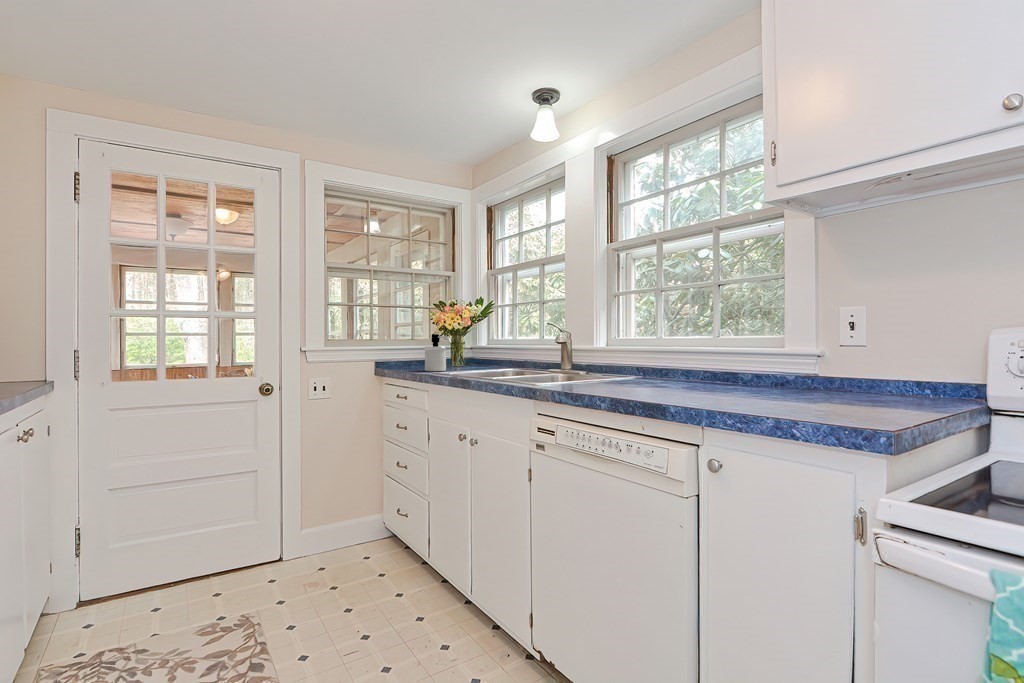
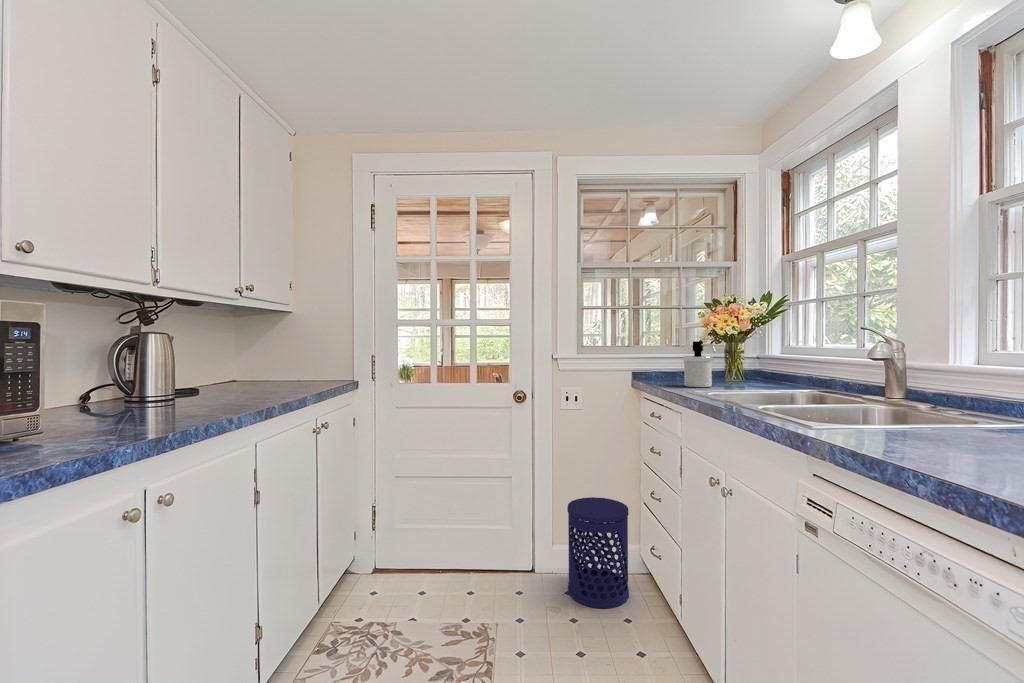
waste bin: none [320,477,378,574] -> present [567,497,629,608]

